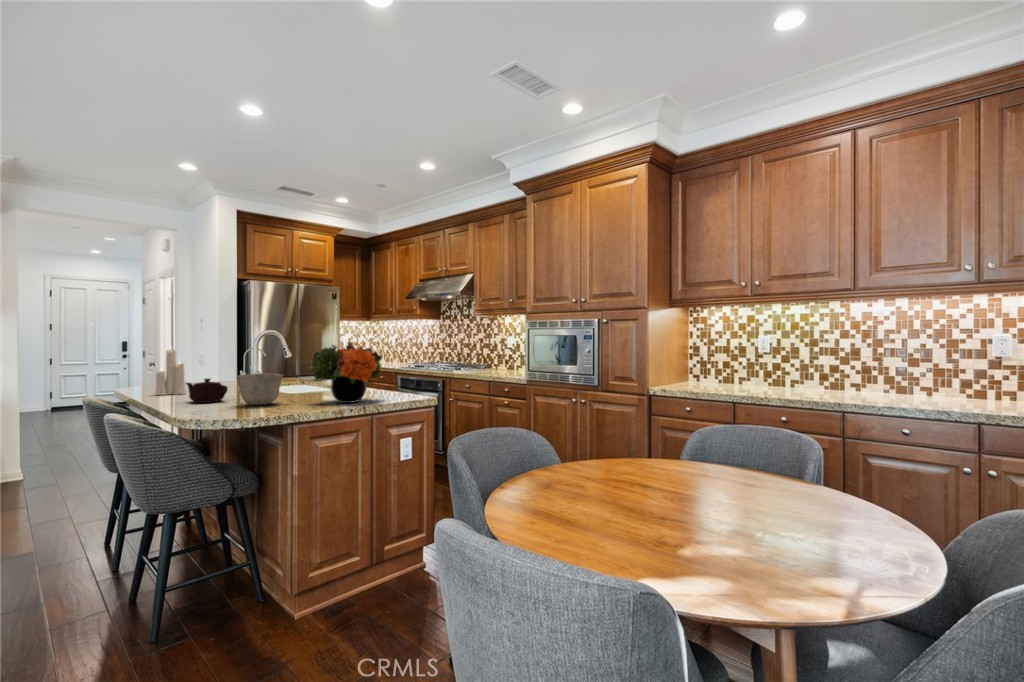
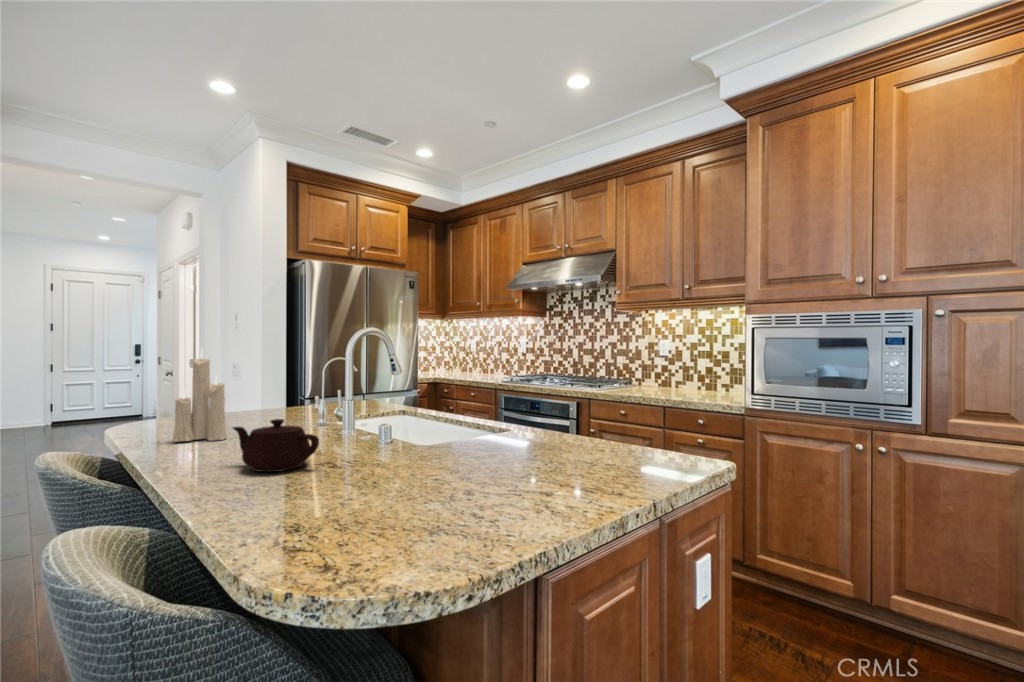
flower arrangement: present [309,342,382,403] -> none [495,346,647,478]
ceramic bowl: present [237,373,283,405] -> none [350,411,443,485]

